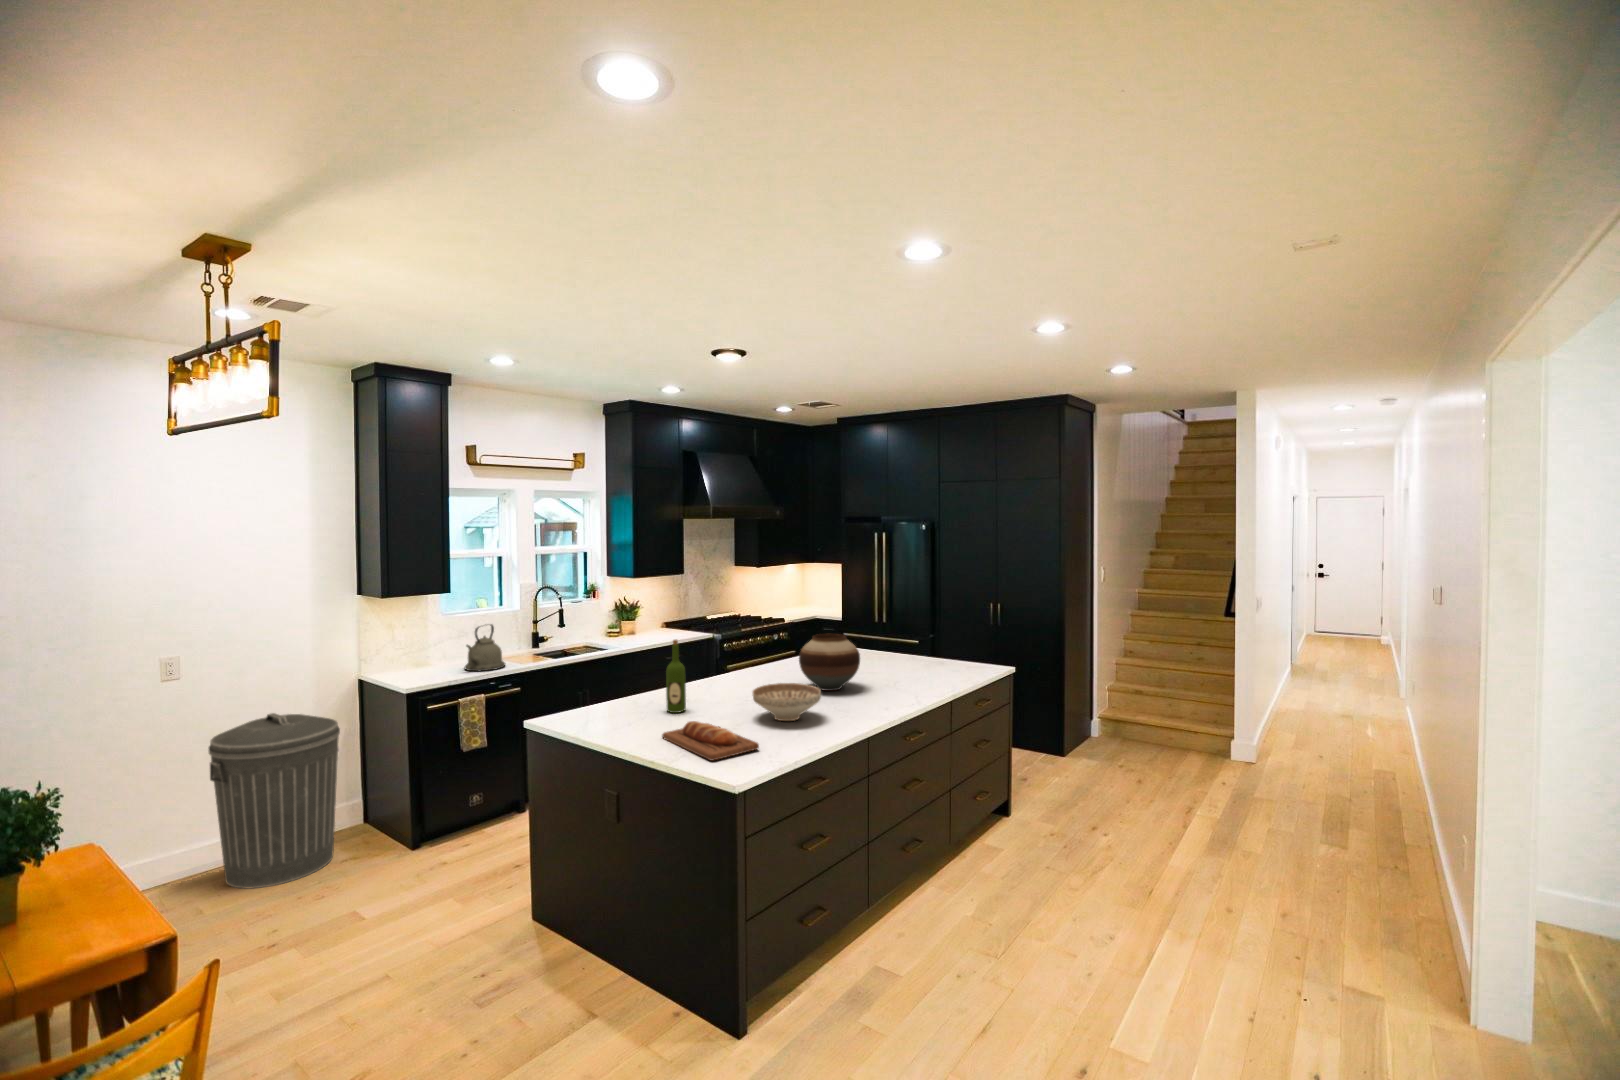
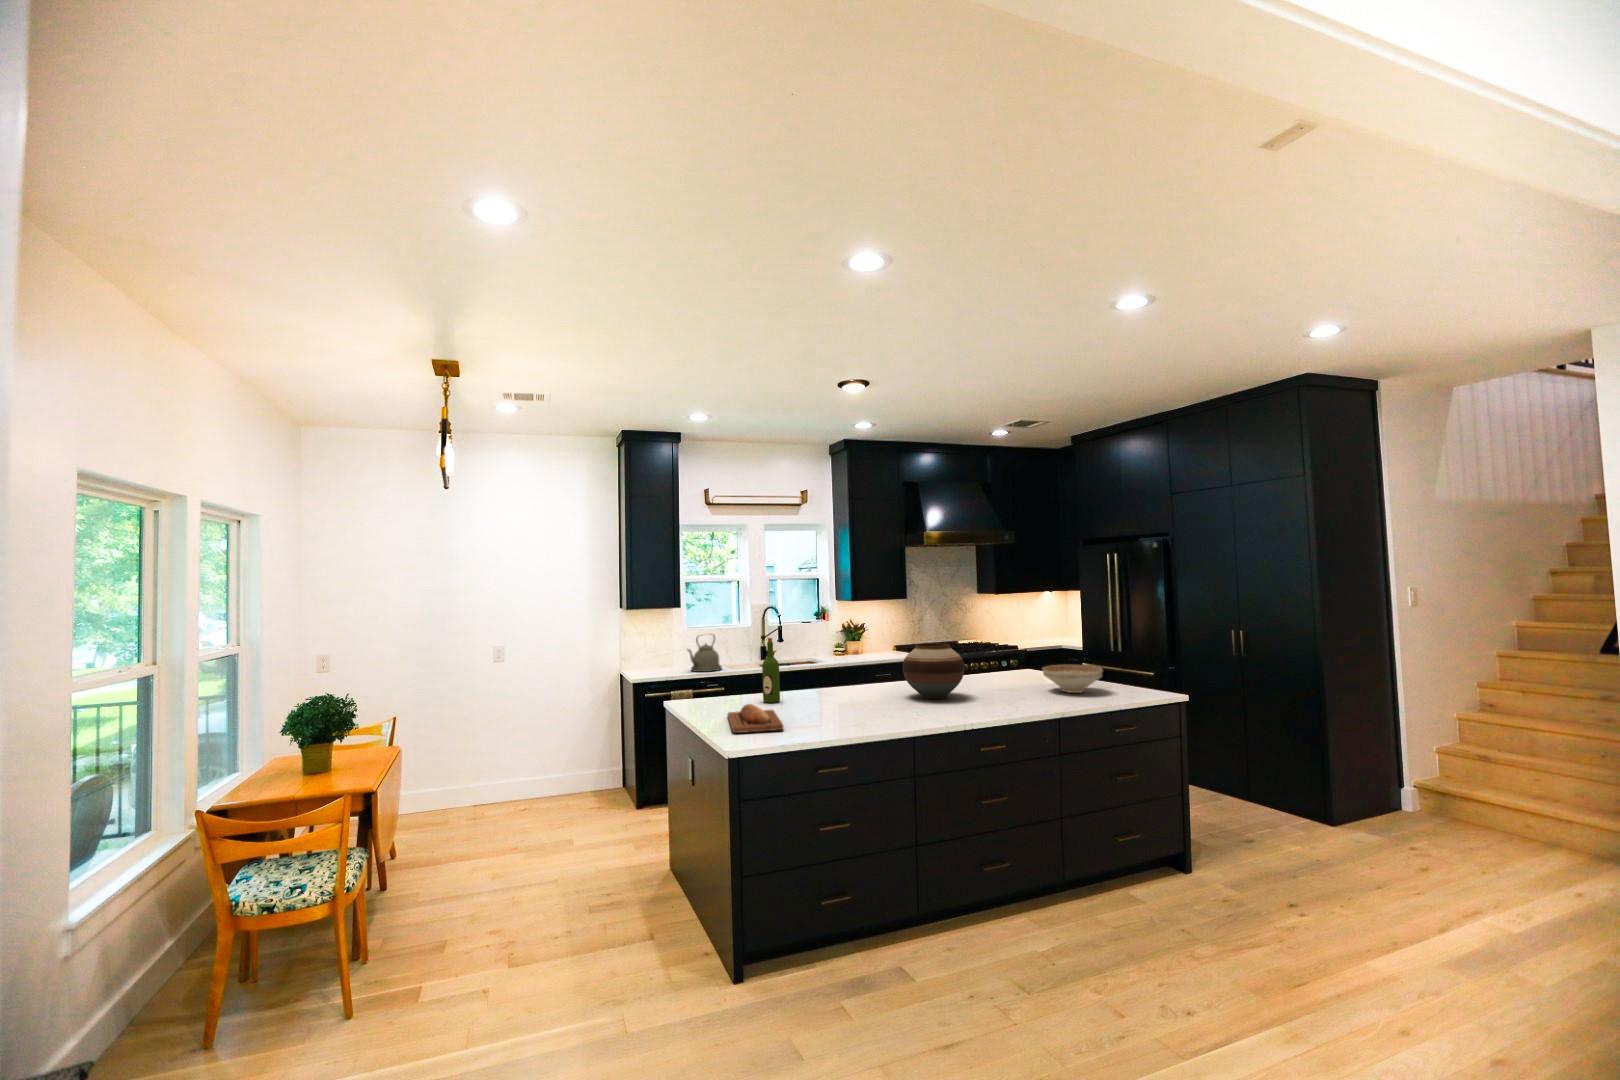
decorative bowl: present [752,683,821,721] -> present [1043,665,1103,693]
trash can: present [209,713,340,888] -> none [513,690,598,816]

